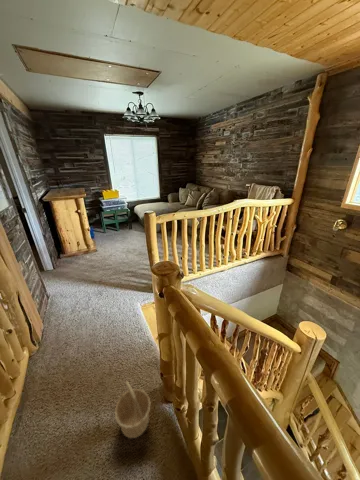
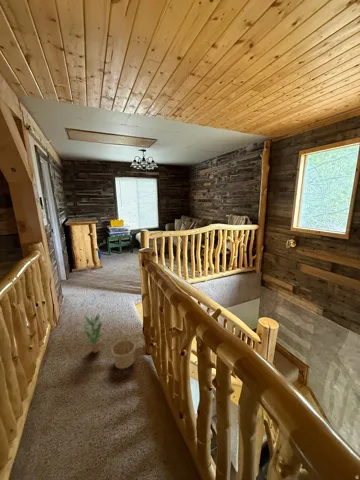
potted plant: none [65,354,103,404] -> present [82,316,102,353]

